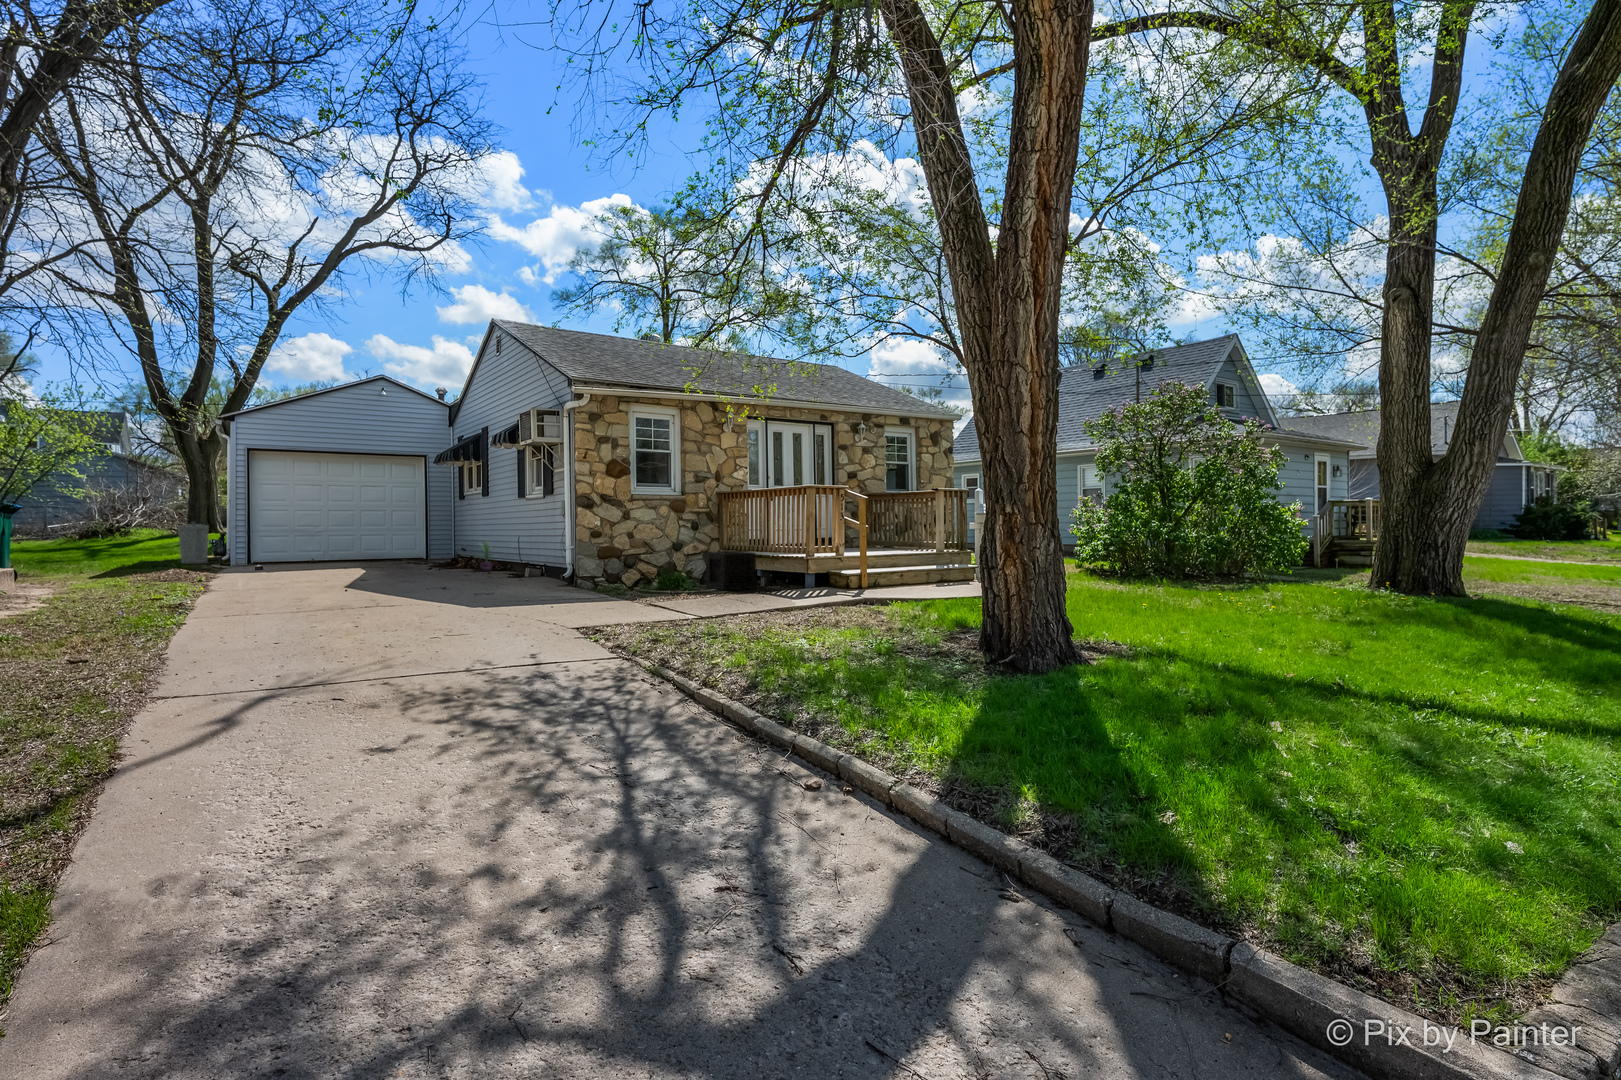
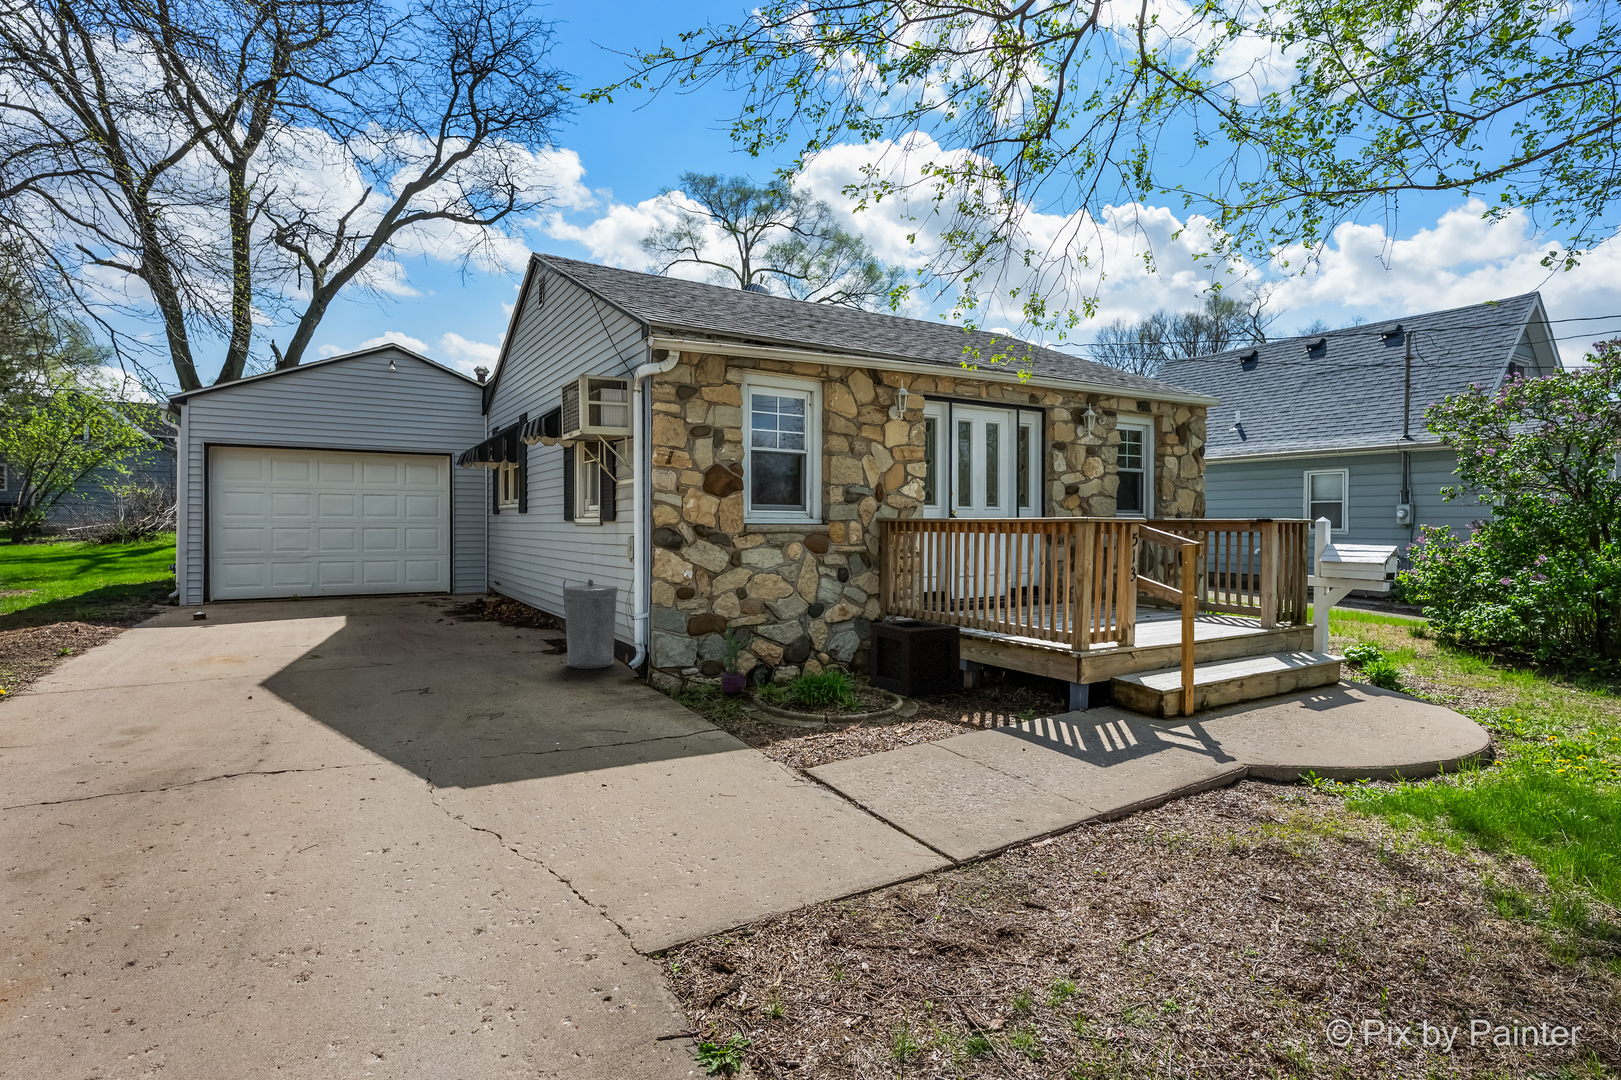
trash can: present [178,522,209,564] -> present [563,579,618,669]
decorative plant: present [480,541,492,571] -> present [705,624,754,693]

